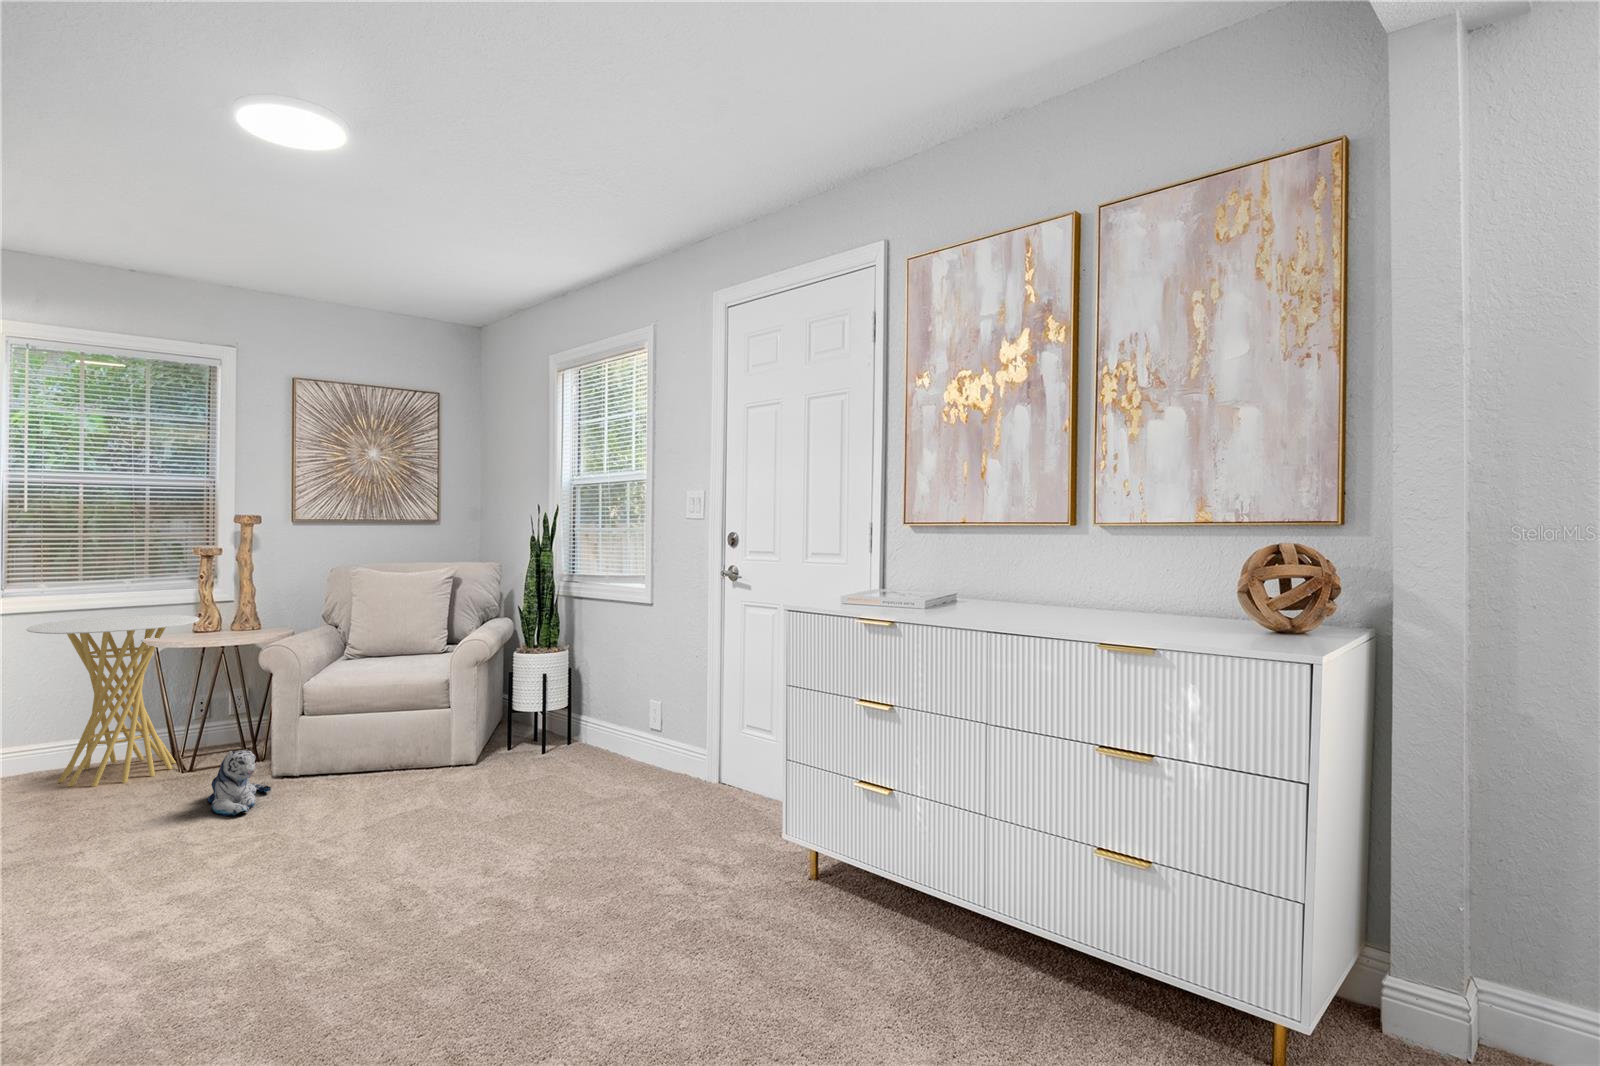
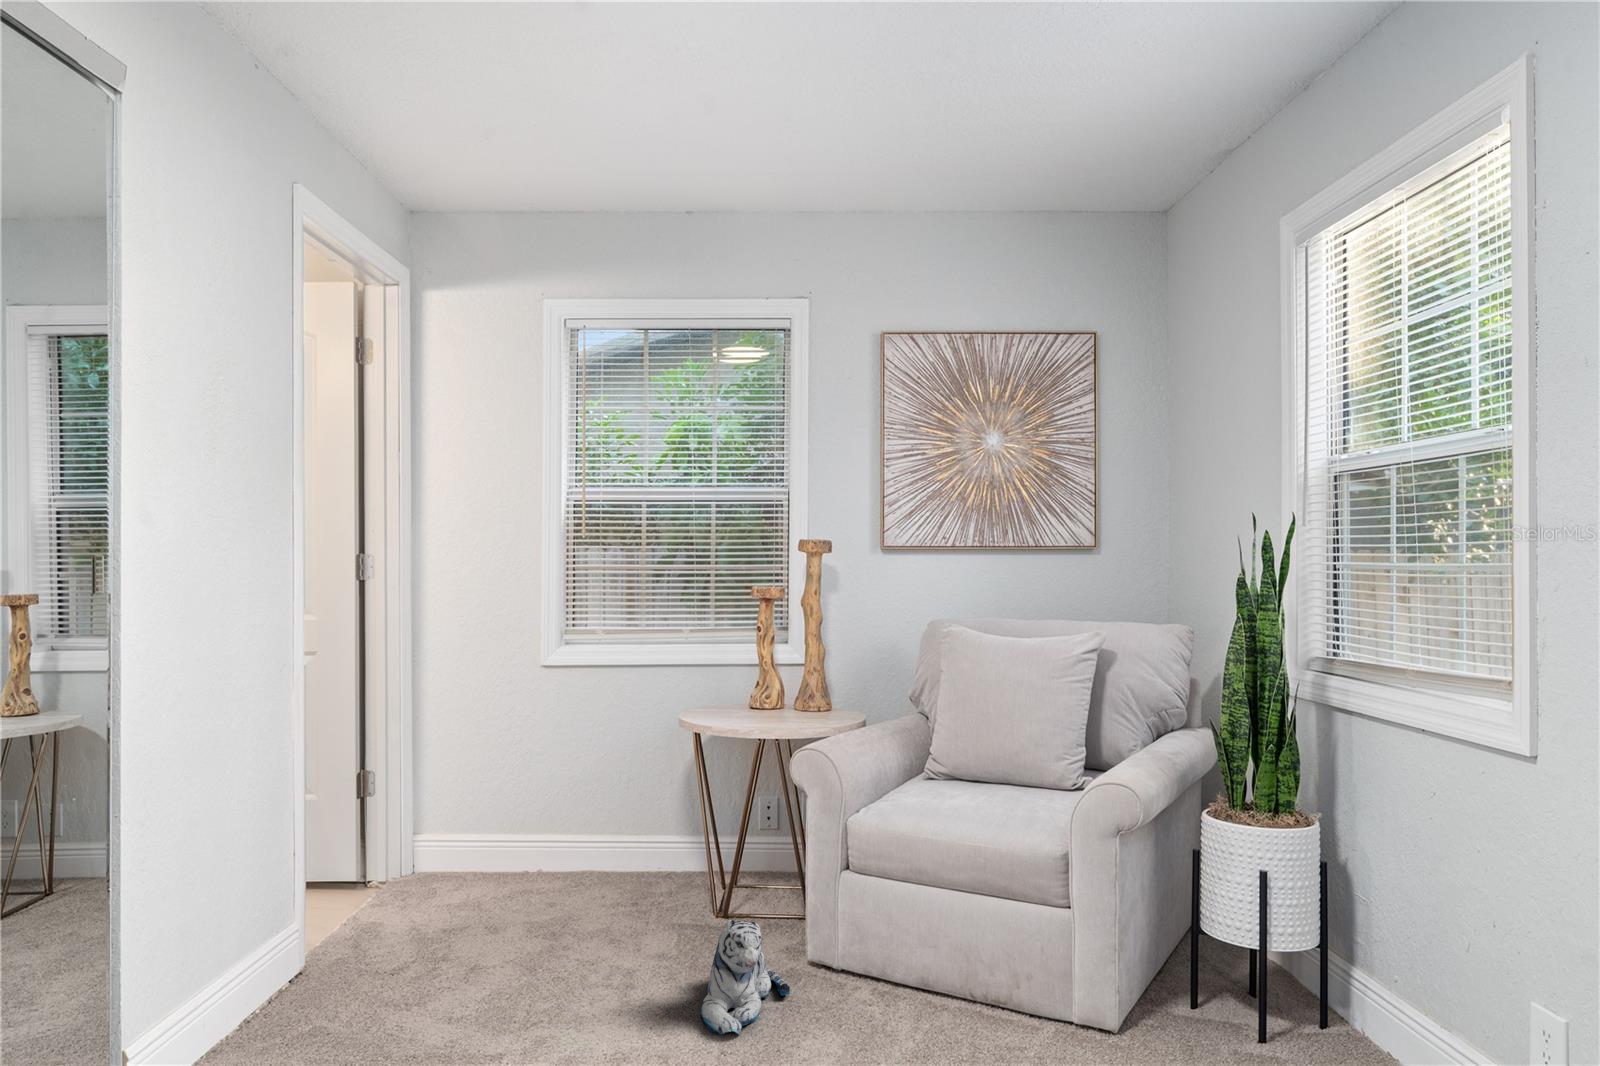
side table: present [27,615,199,787] -> none [564,679,748,920]

